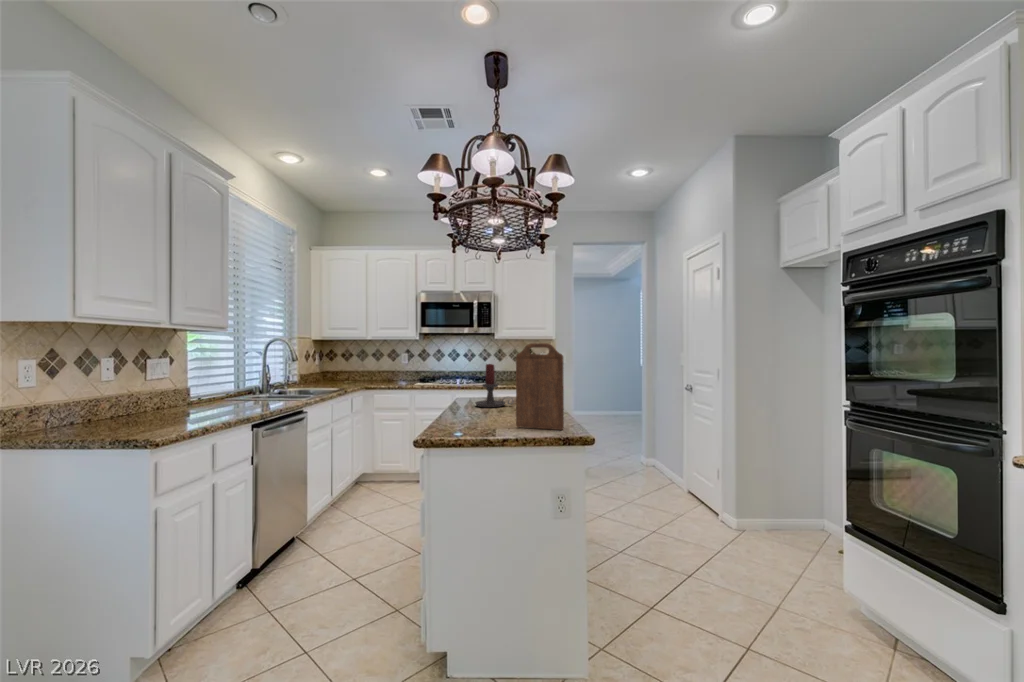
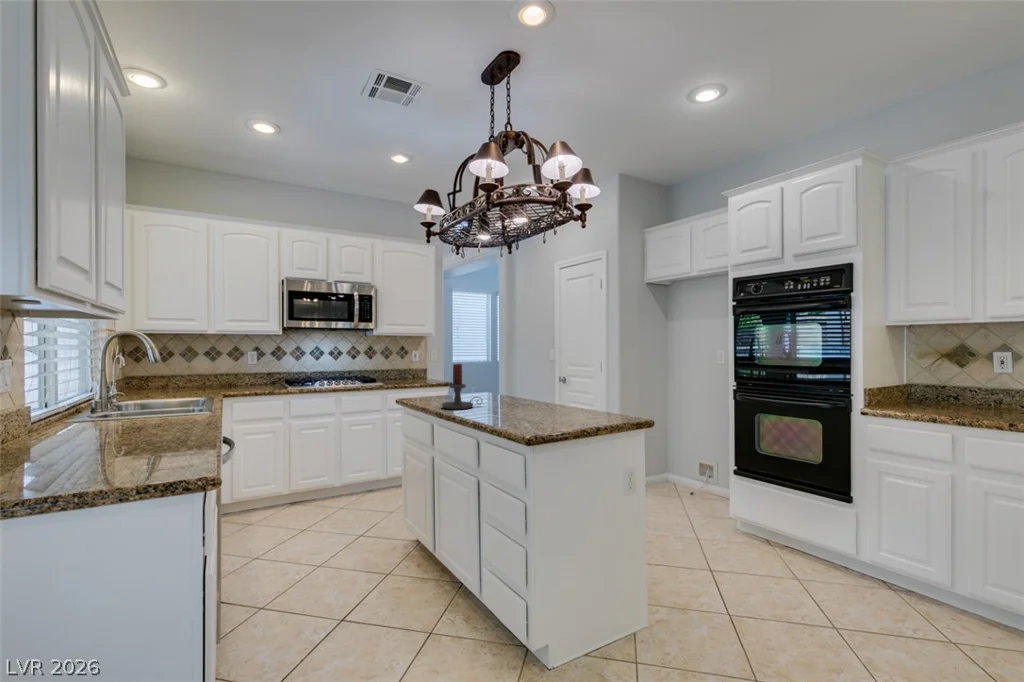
cutting board: present [516,343,564,430] -> none [556,344,602,425]

